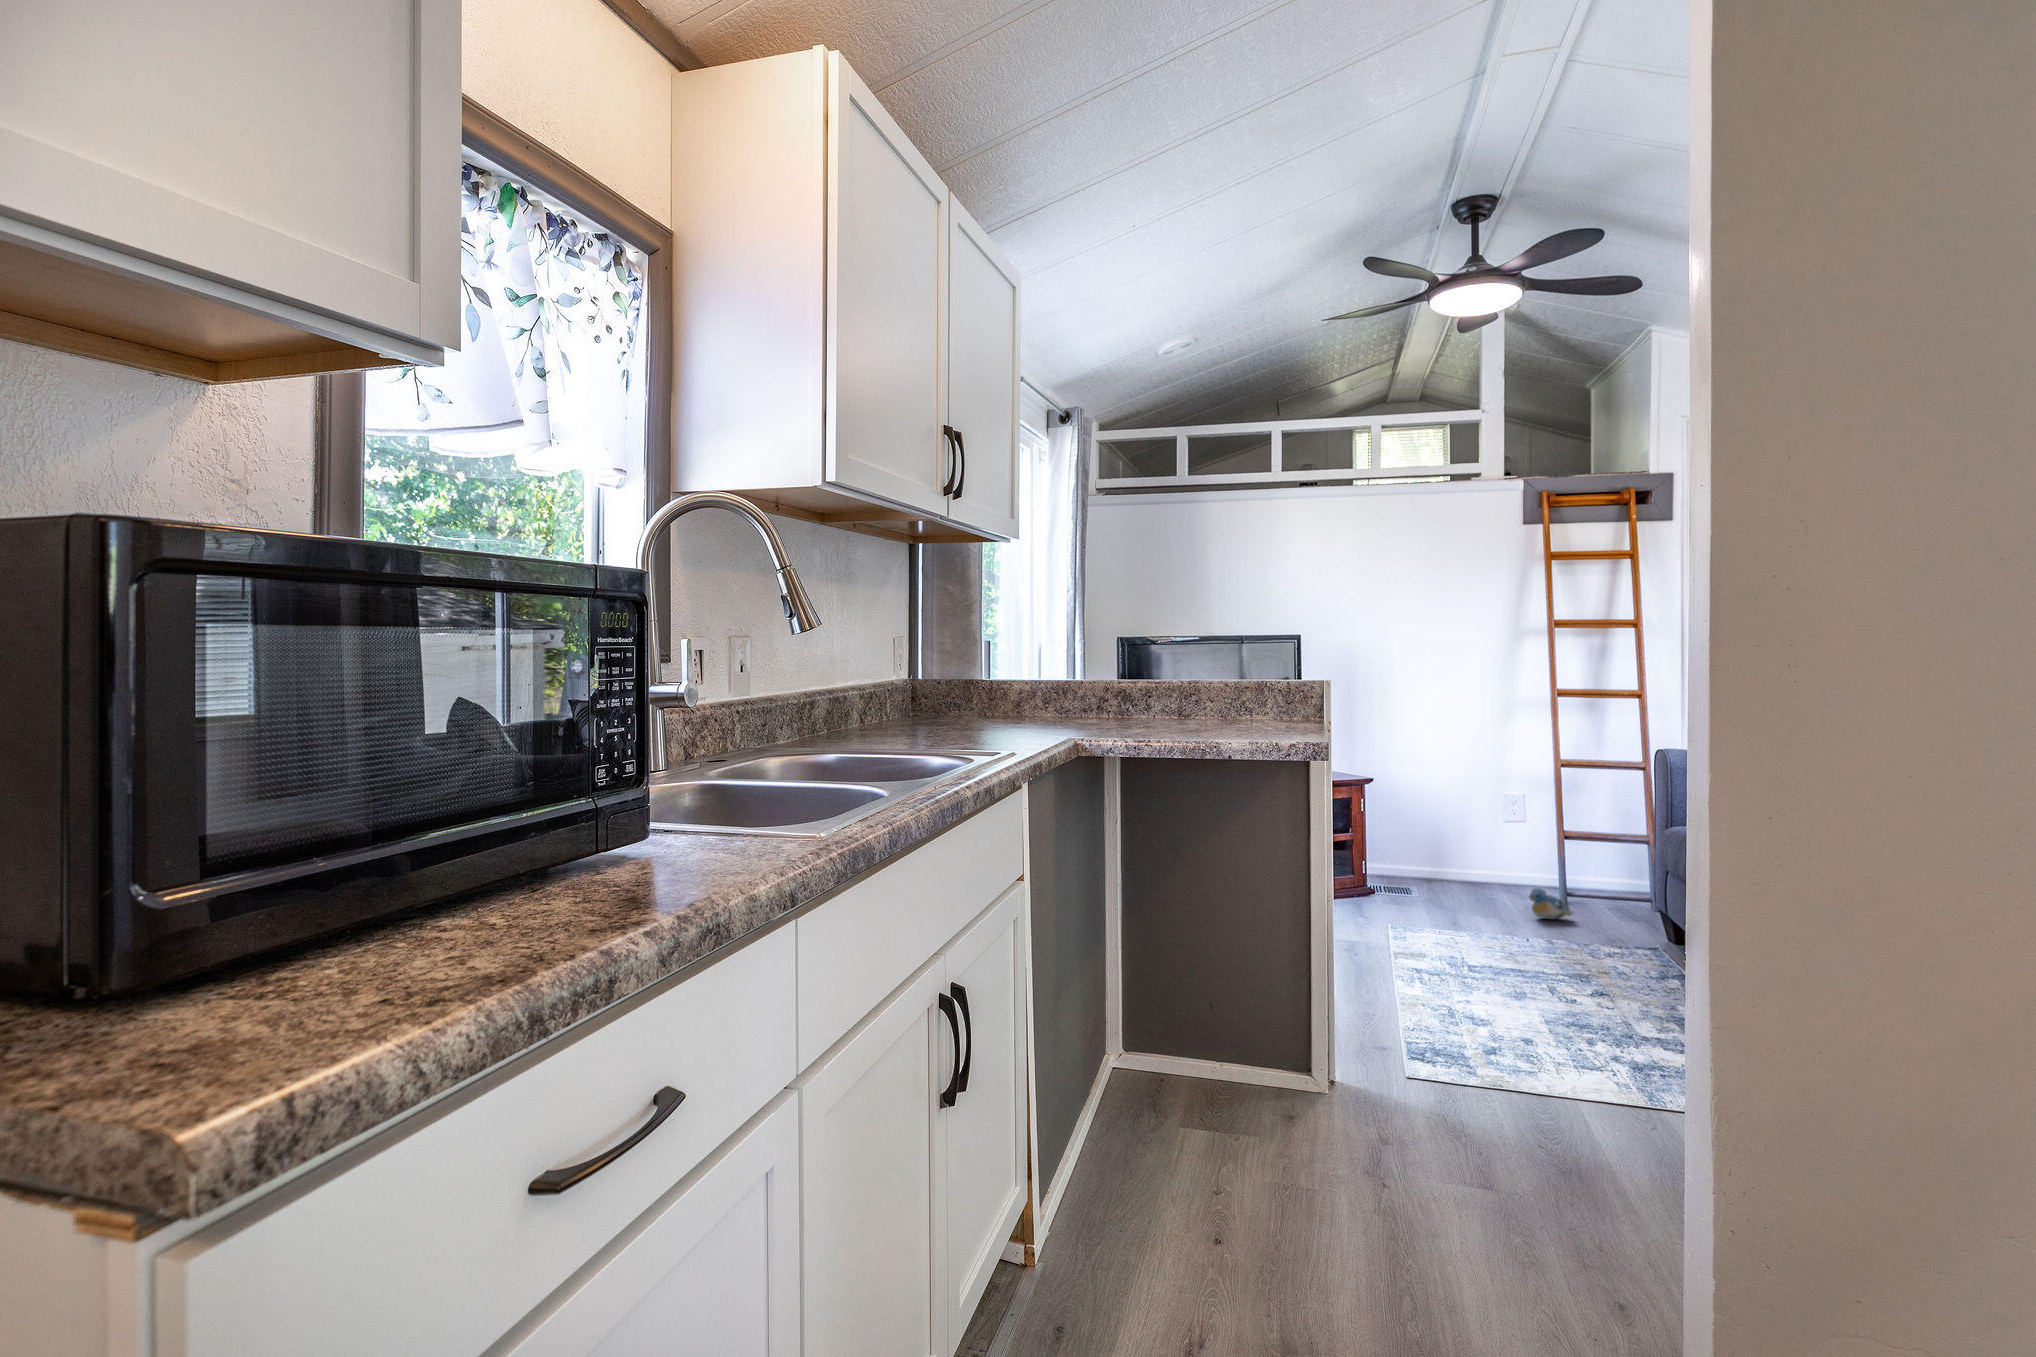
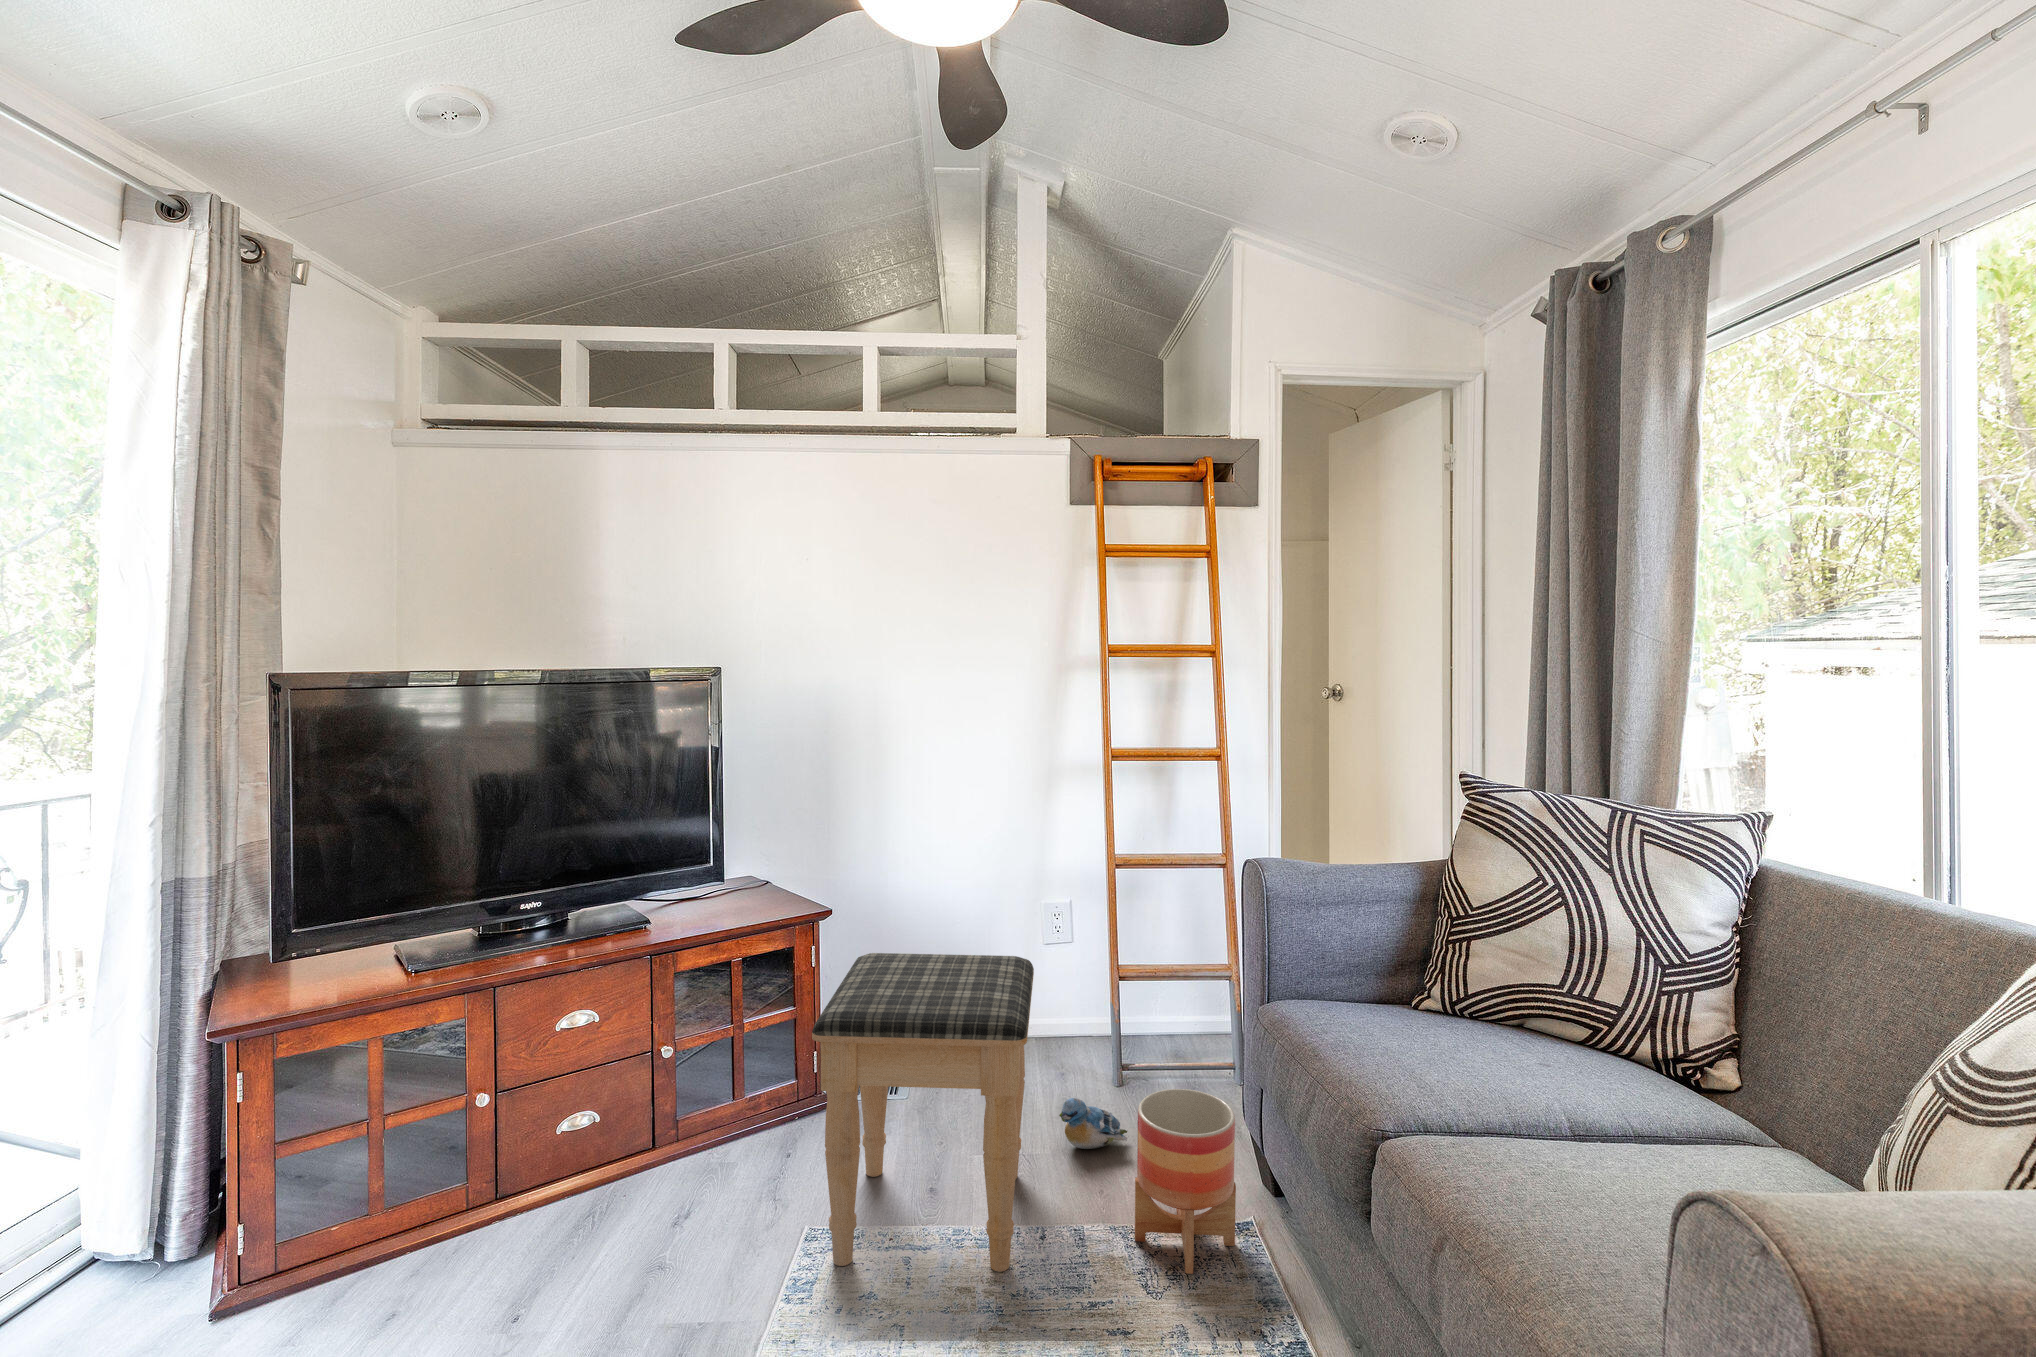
footstool: none [1396,789,1520,945] -> present [812,953,1034,1272]
planter: none [1584,867,1649,956] -> present [1135,1089,1236,1274]

